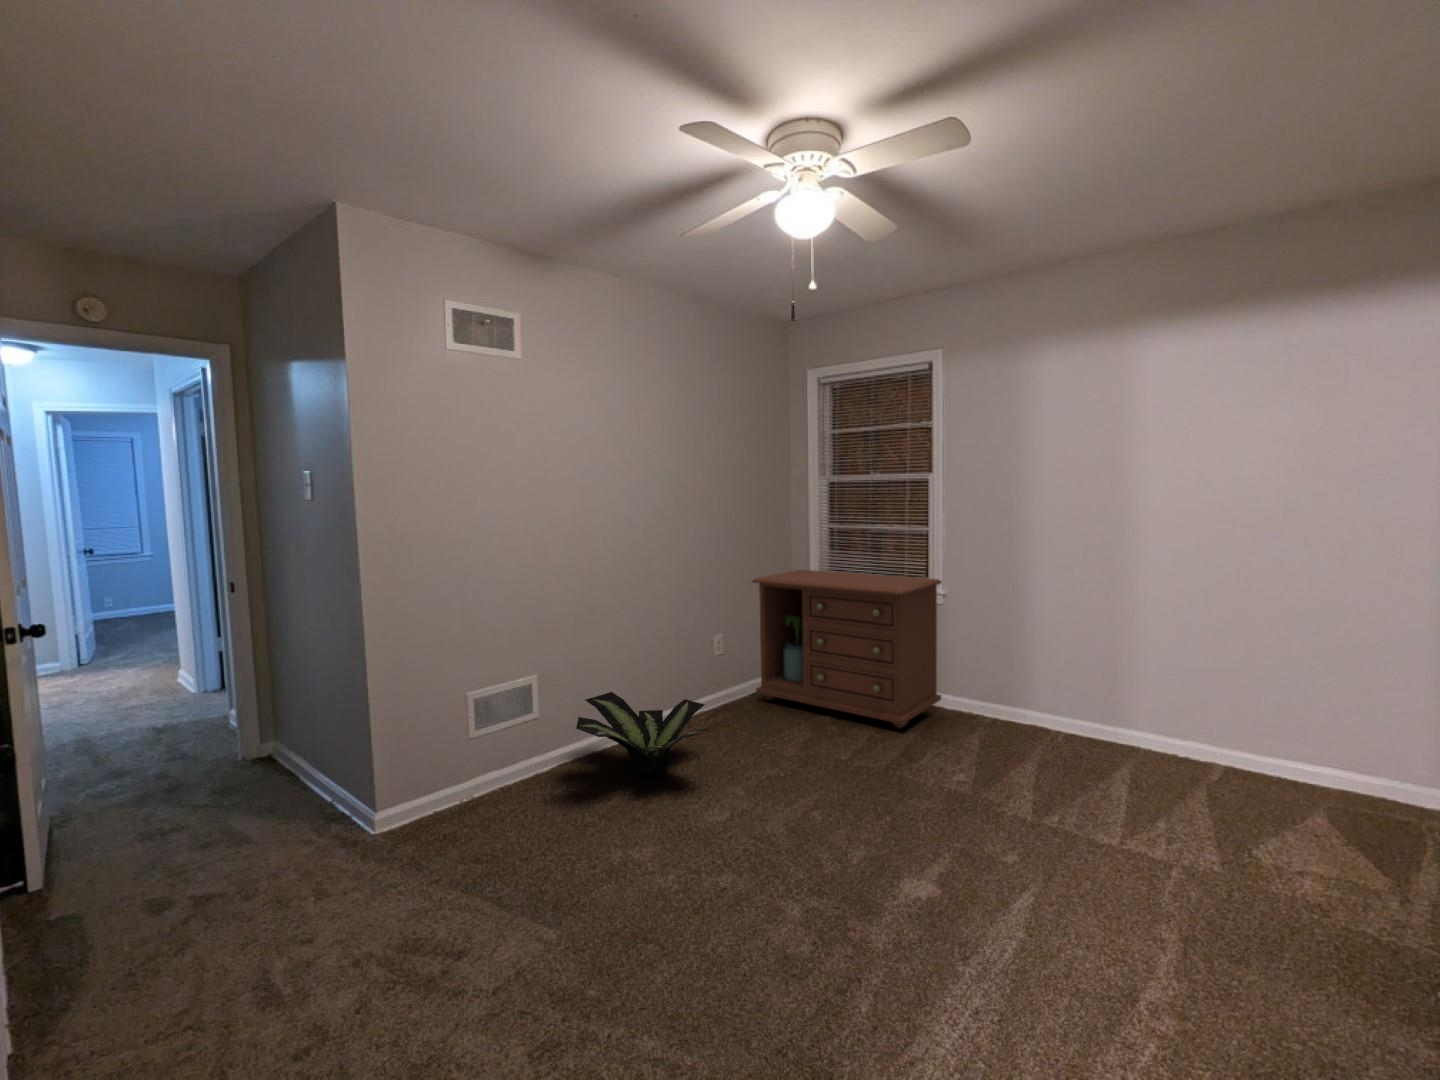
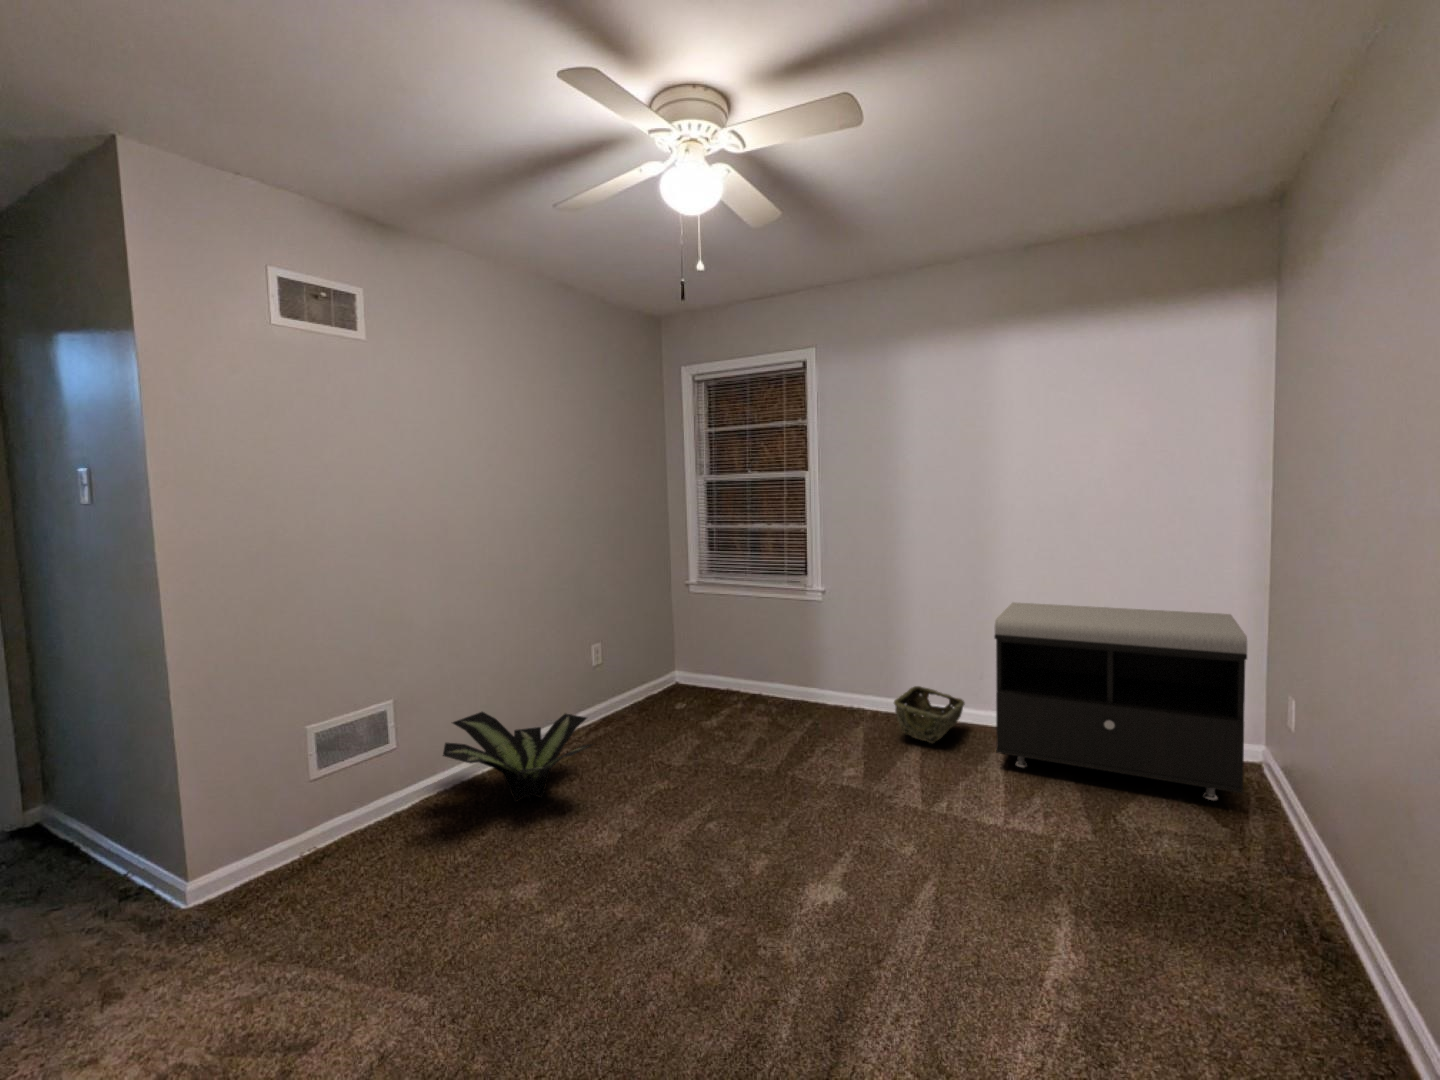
dresser: present [752,570,941,728] -> none [631,572,823,726]
storage bench: none [1122,616,1427,848] -> present [994,602,1247,800]
woven basket: none [1013,698,1094,758] -> present [894,686,965,743]

